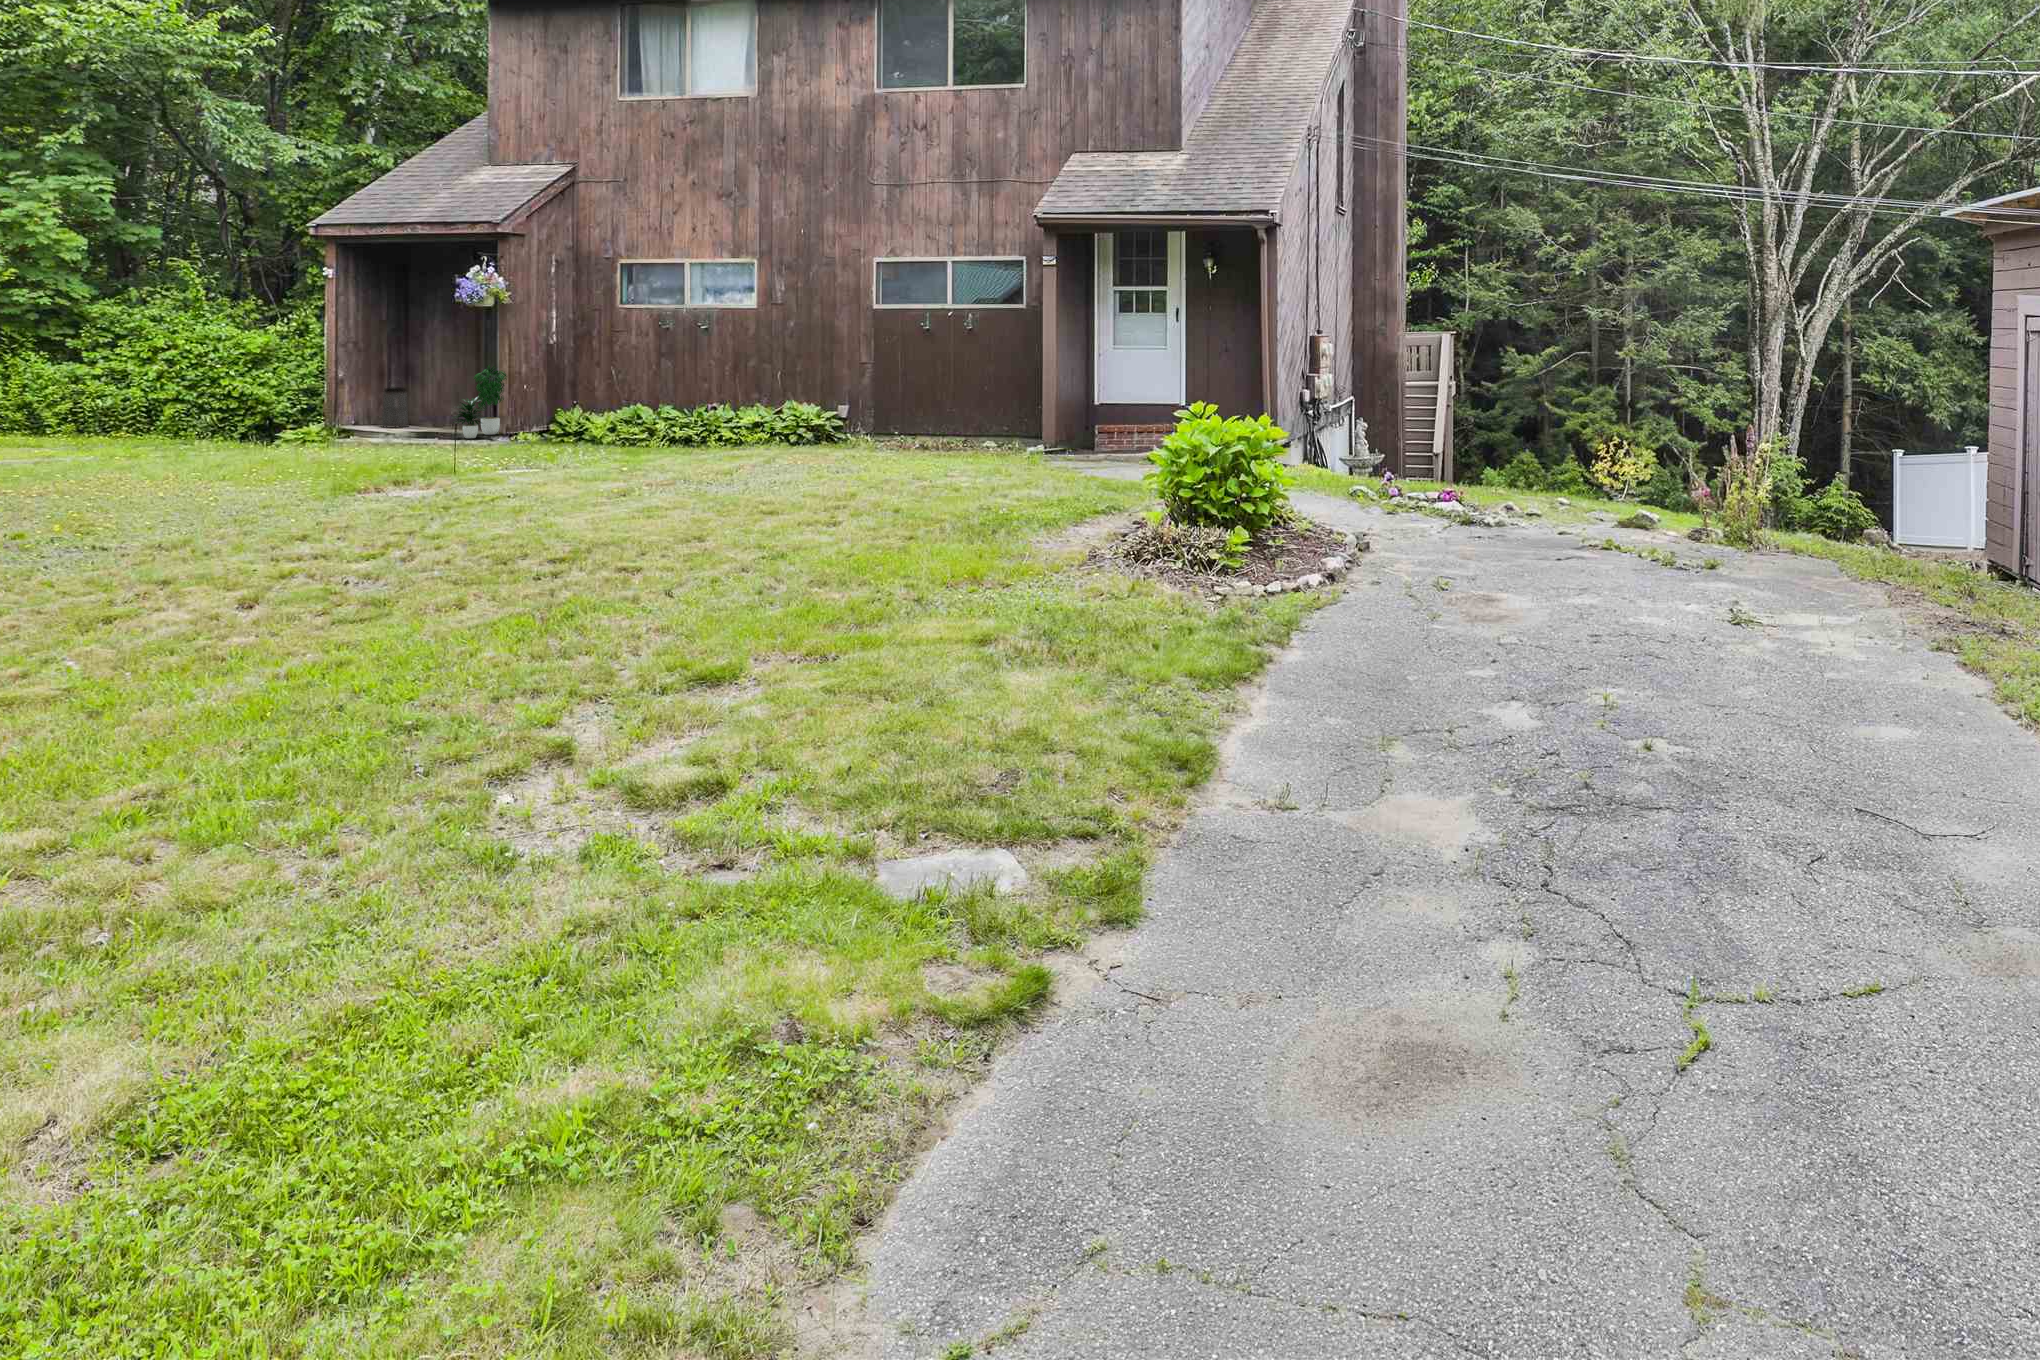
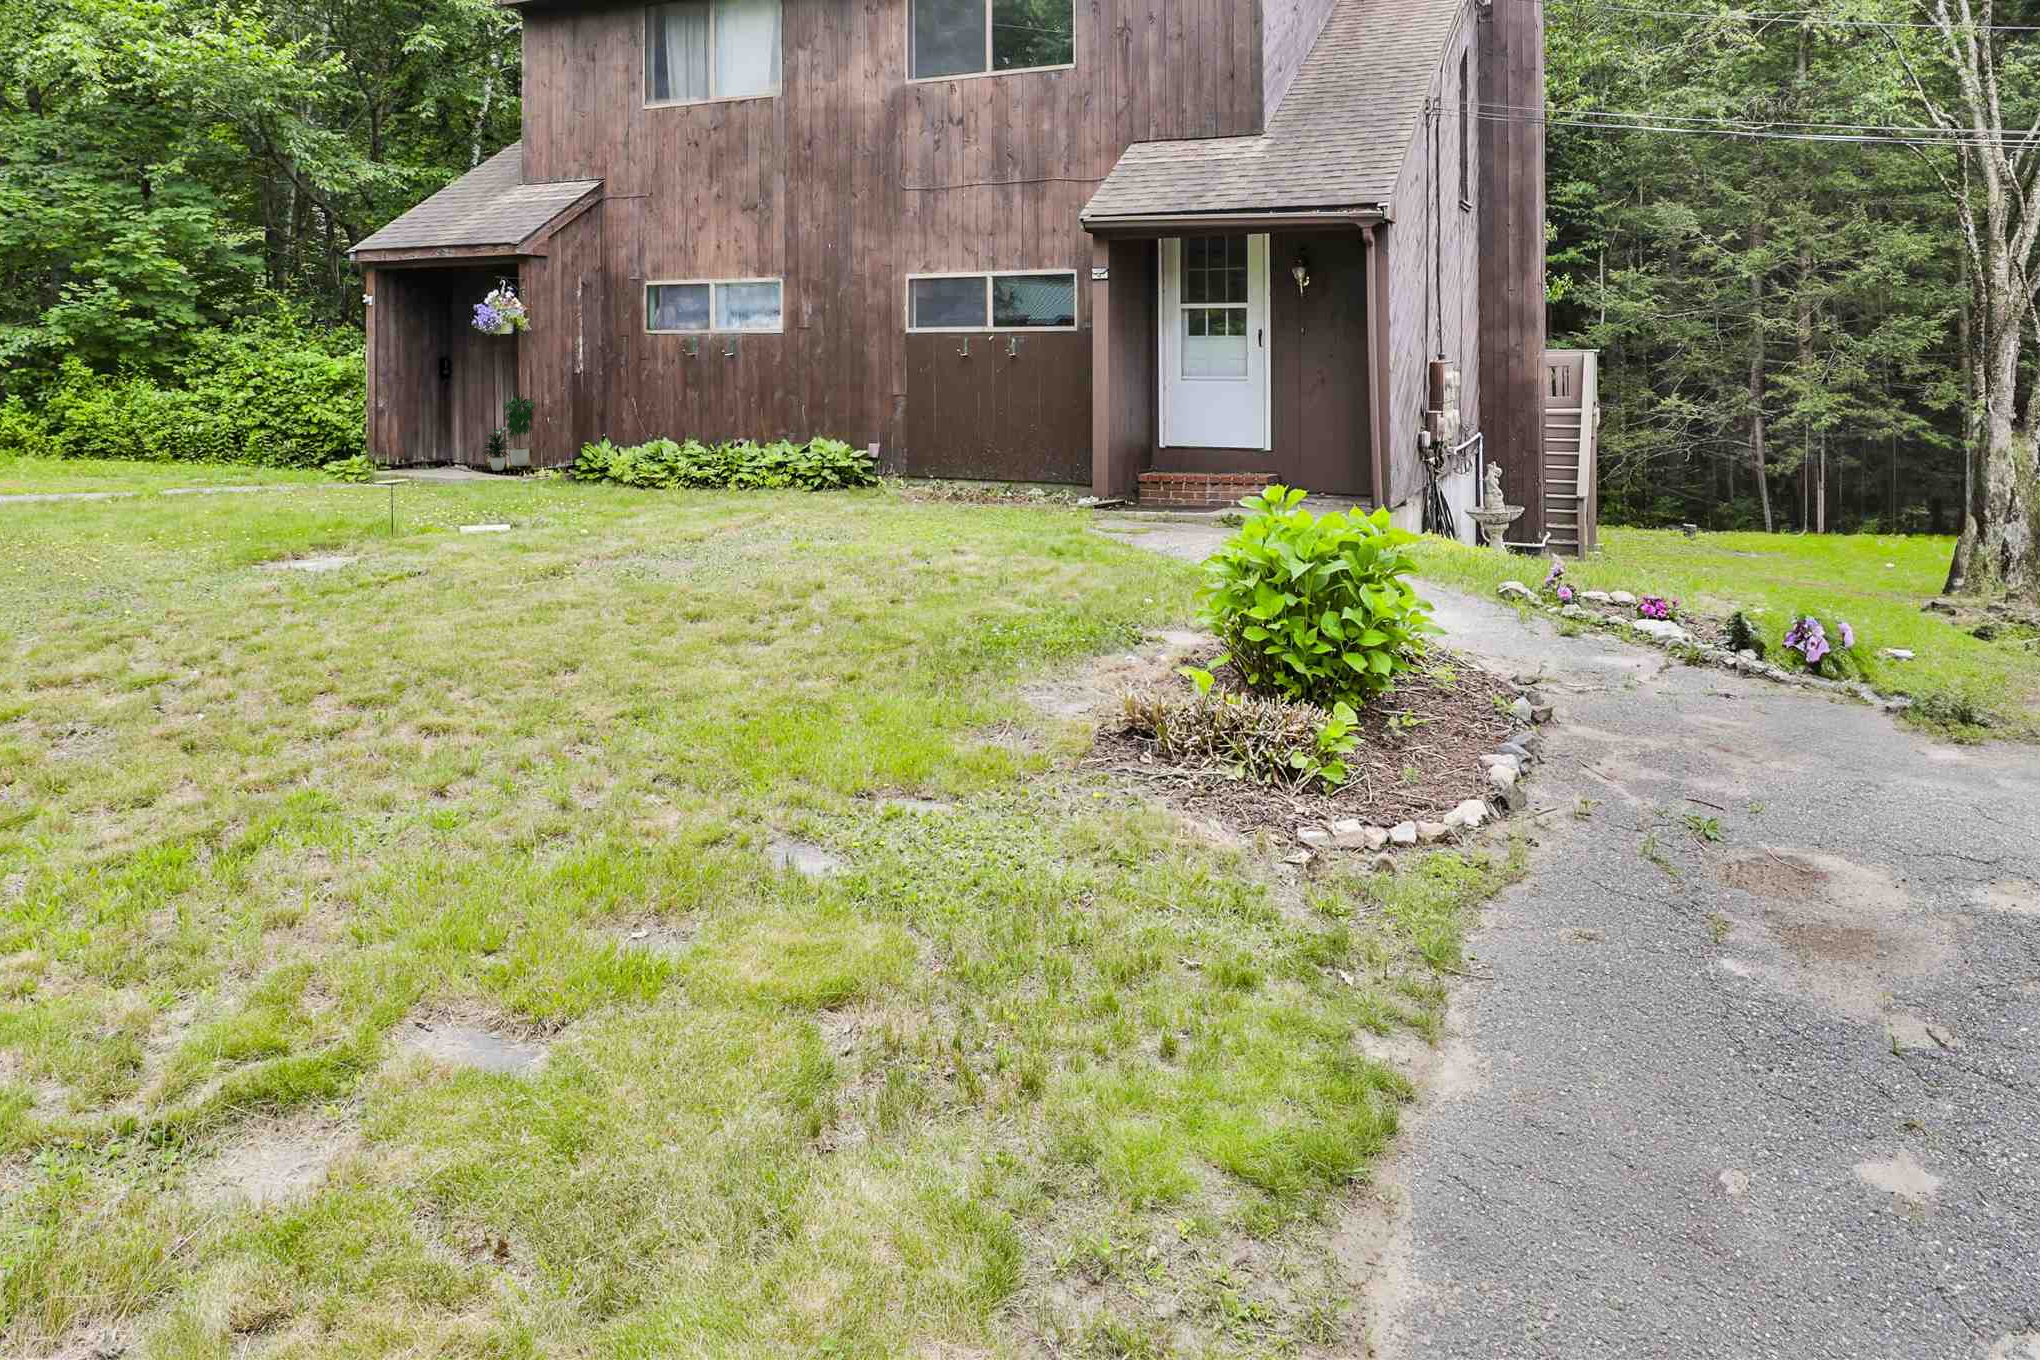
watering can: present [381,380,408,428] -> none [424,405,451,455]

